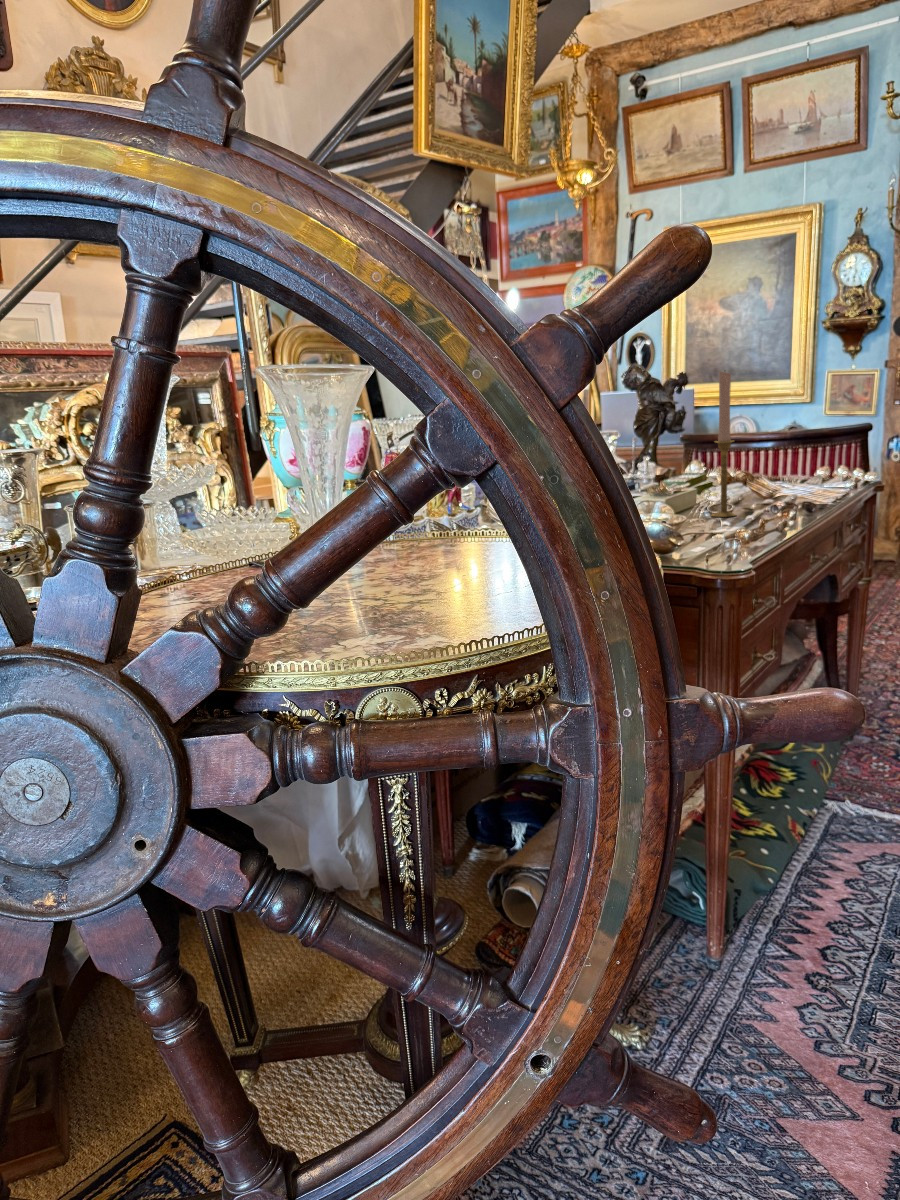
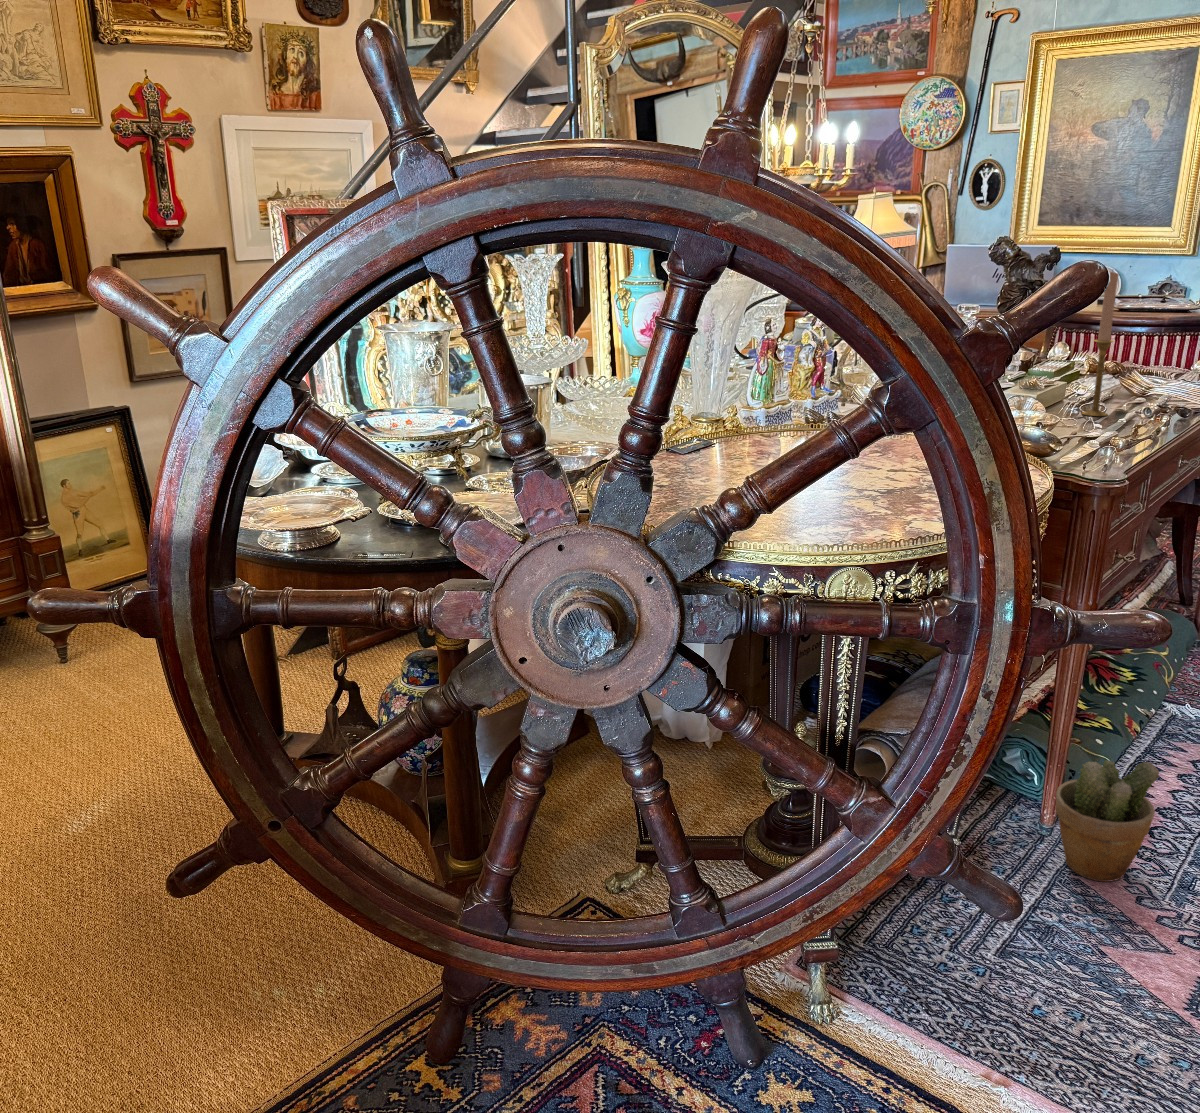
potted plant: none [717,883,825,1026] -> present [1056,761,1159,882]

